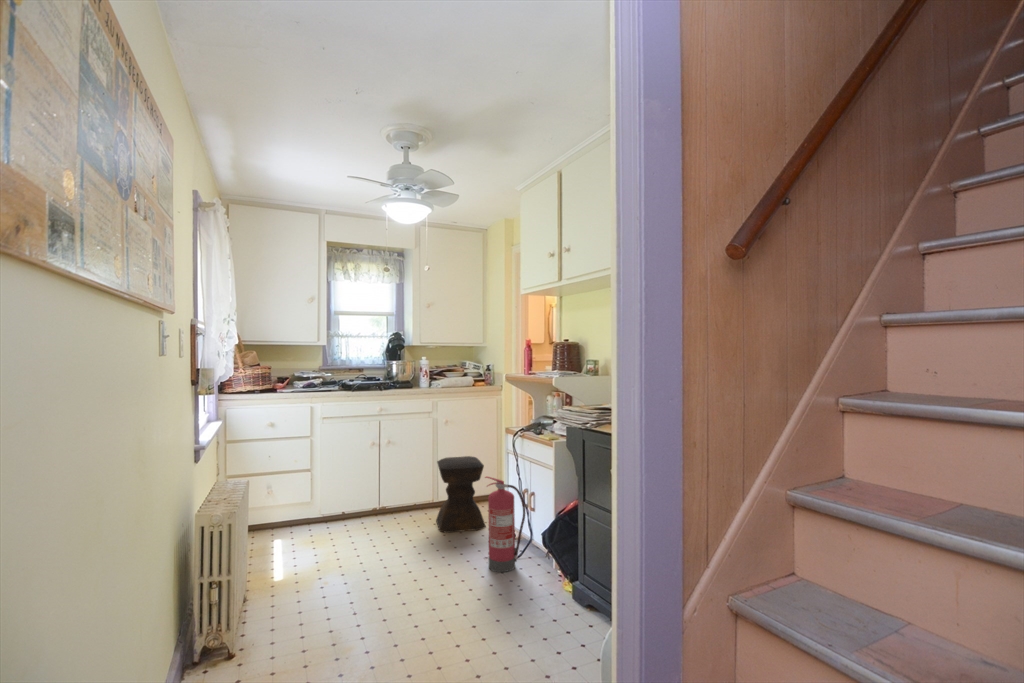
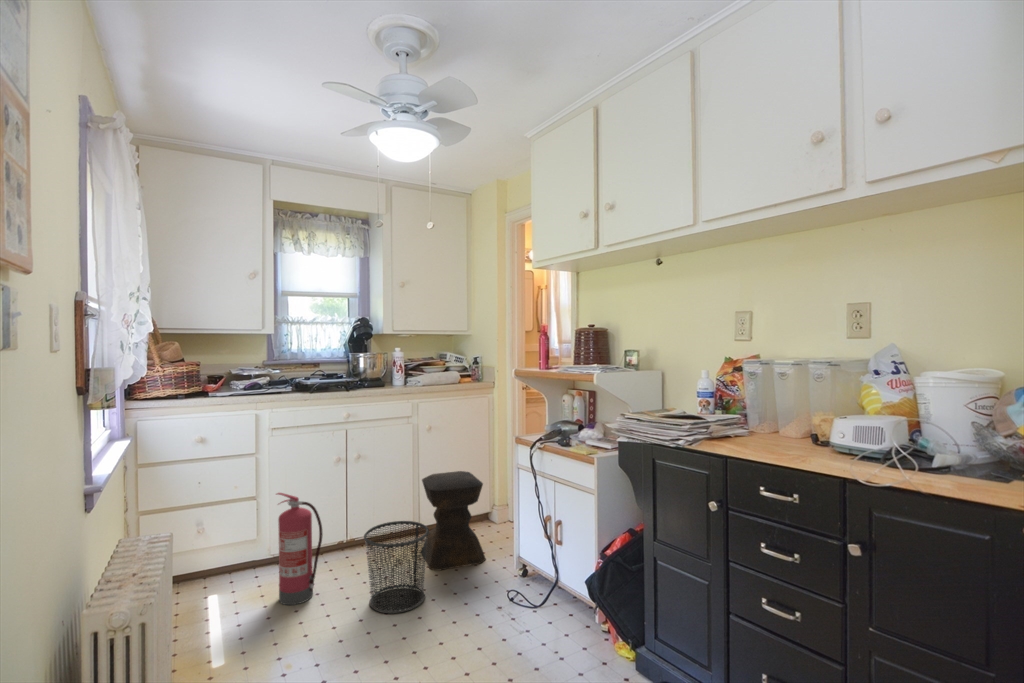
fire extinguisher: present [485,477,525,572] -> present [277,493,323,605]
waste bin: none [385,490,435,558] -> present [364,521,429,614]

